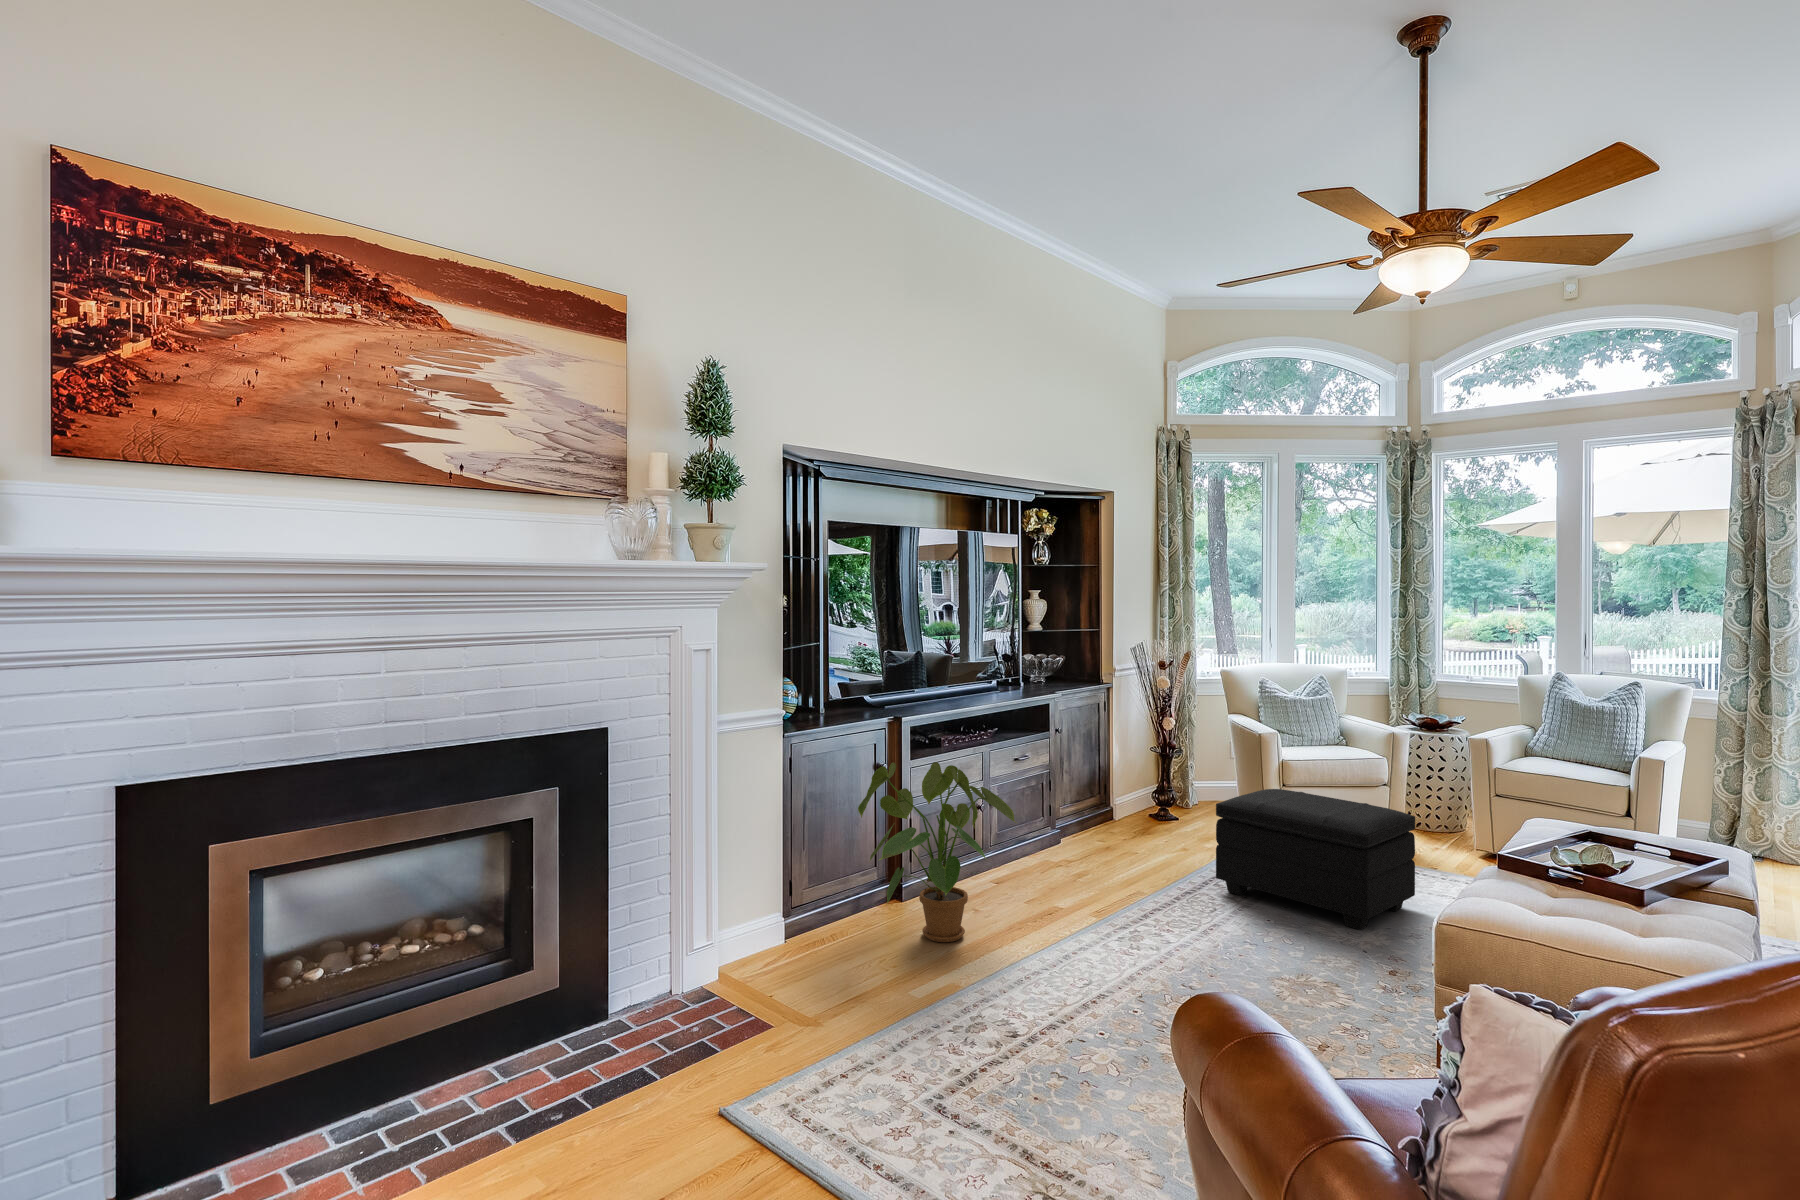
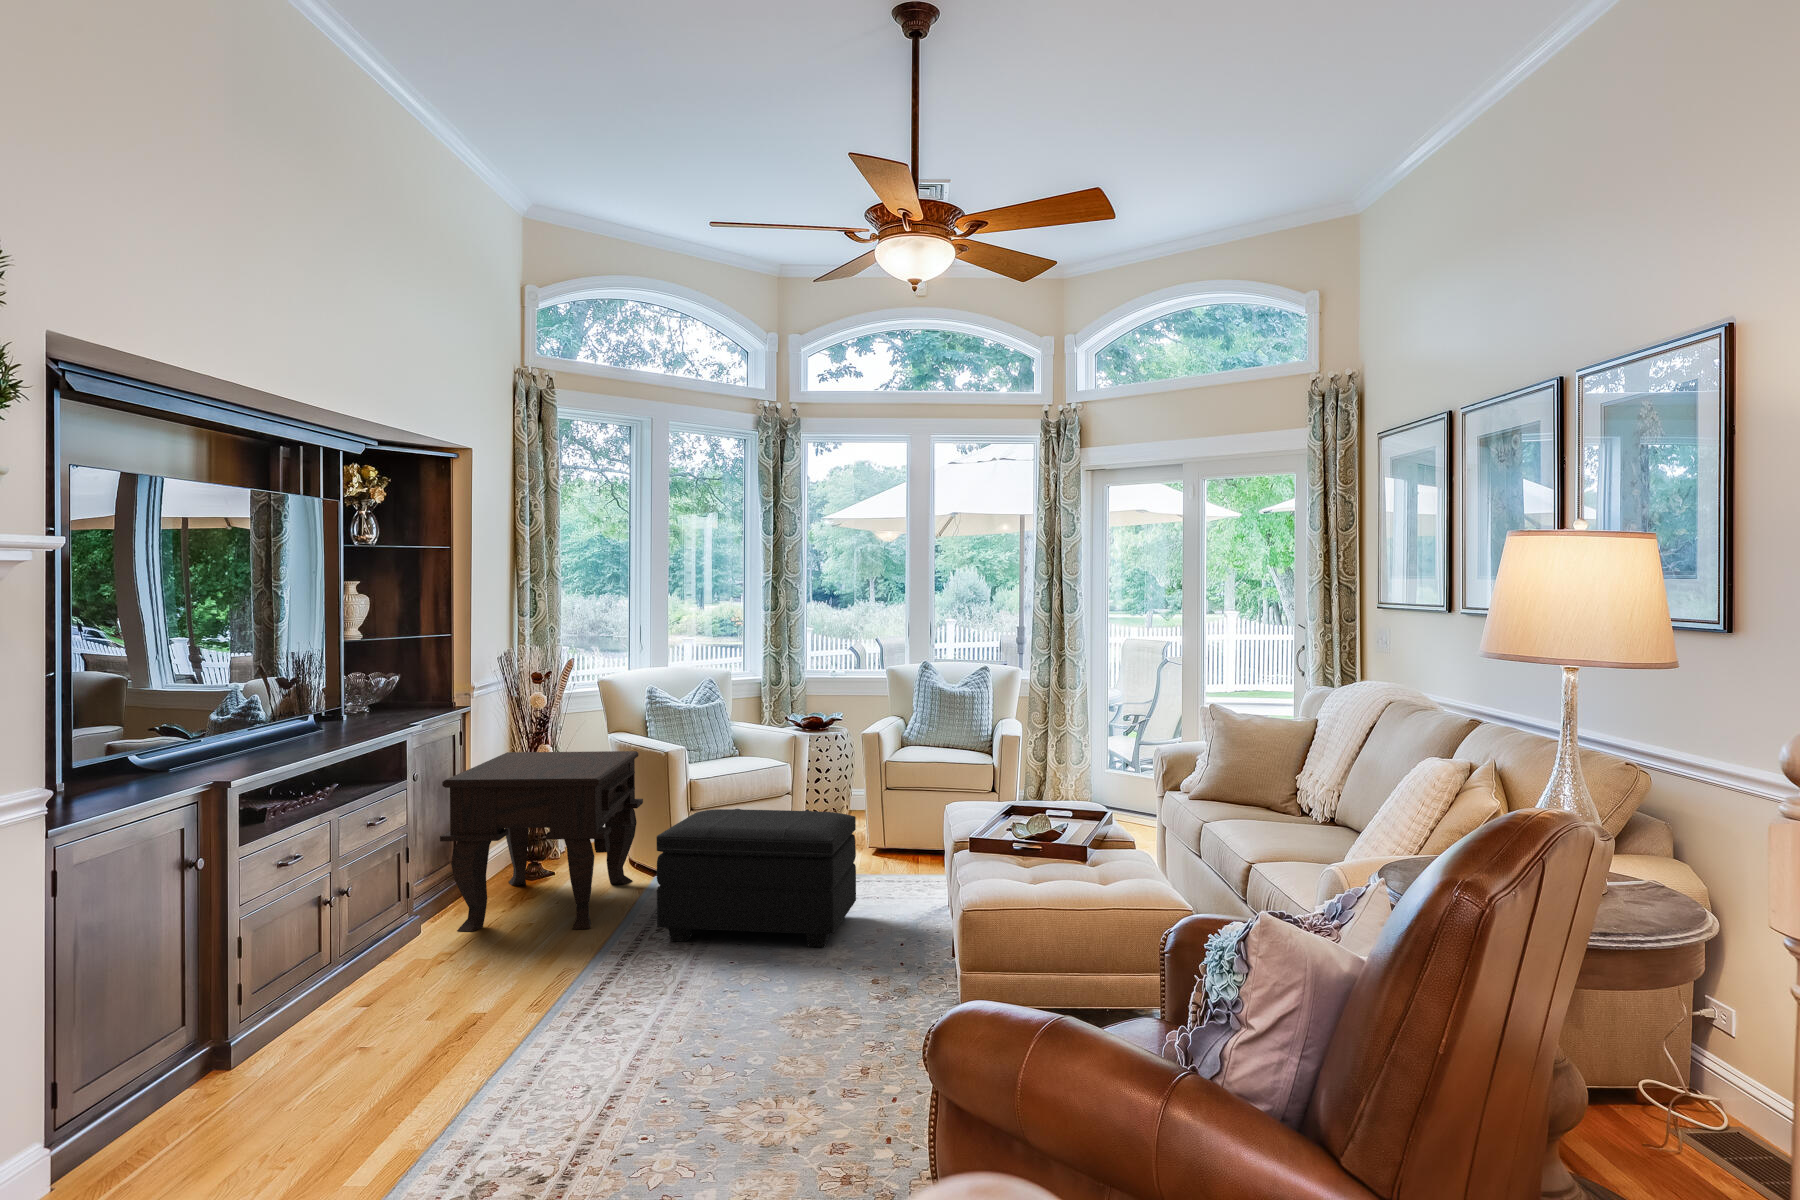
side table: none [1070,722,1241,868] -> present [440,751,643,931]
house plant: present [858,762,1017,942] -> none [163,836,428,1104]

